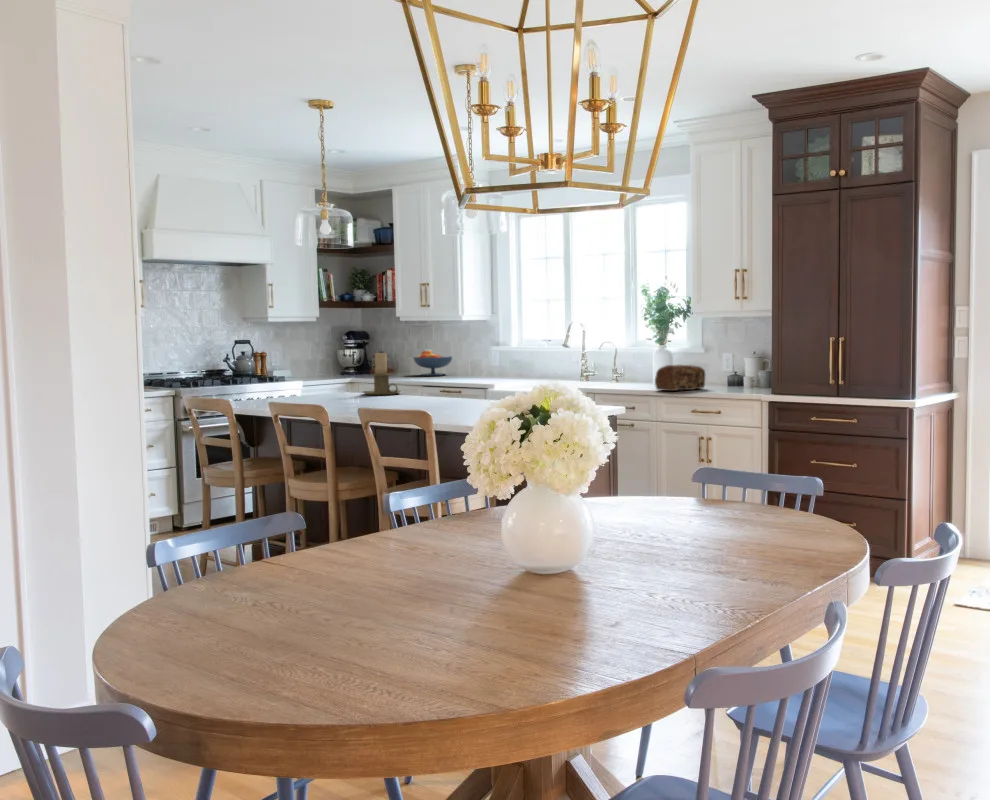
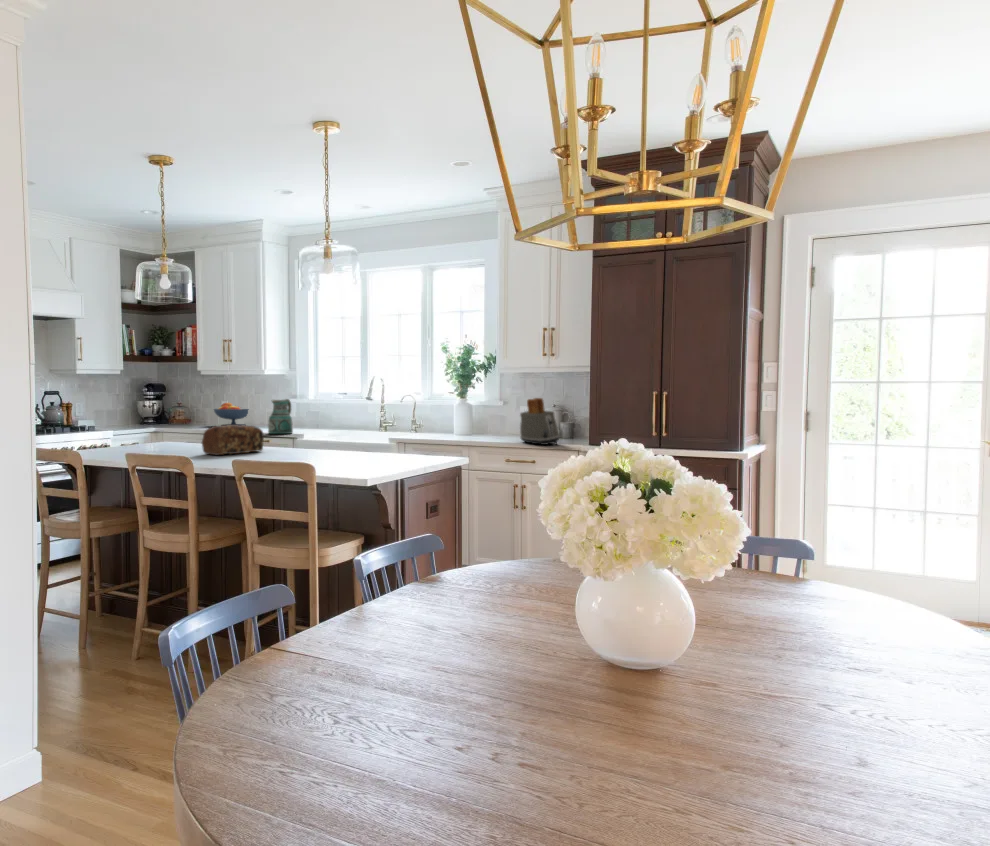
toaster: none [708,345,747,395] -> present [520,398,560,445]
ceramic pitcher: none [462,347,487,383] -> present [268,399,293,434]
candle holder: present [363,353,400,395] -> none [165,403,210,448]
bread loaf: present [655,365,705,391] -> present [202,425,264,455]

